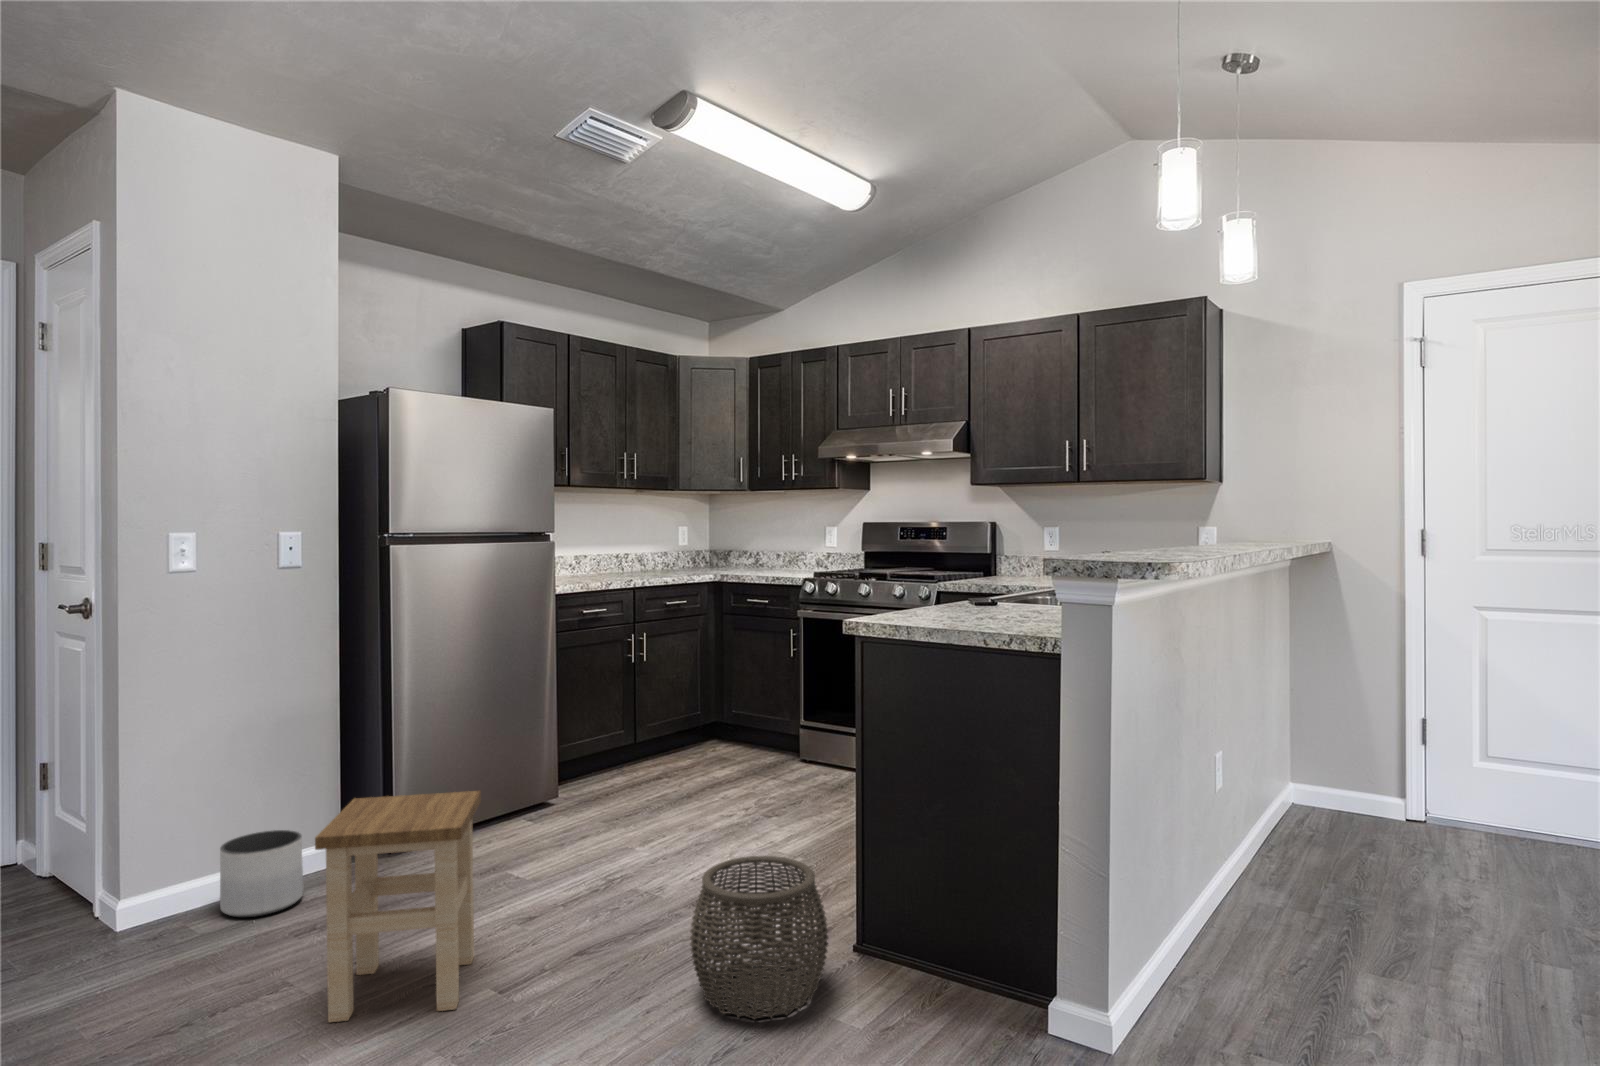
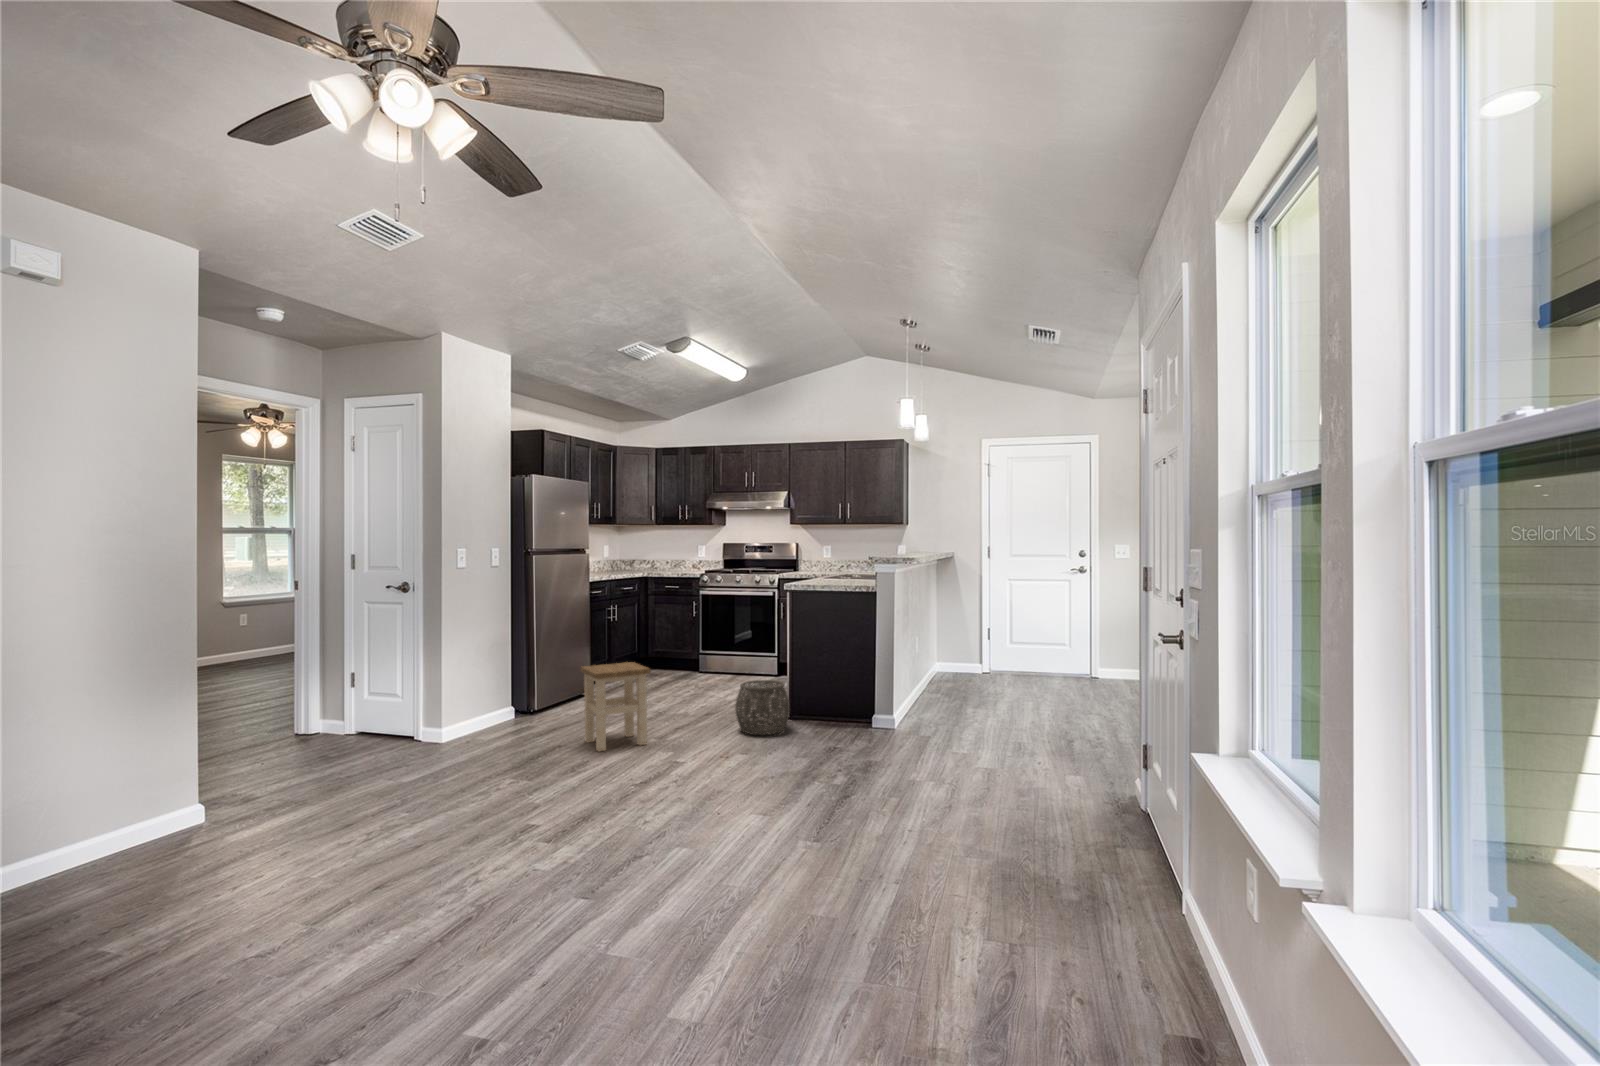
planter: present [220,830,303,917] -> none [479,698,517,736]

